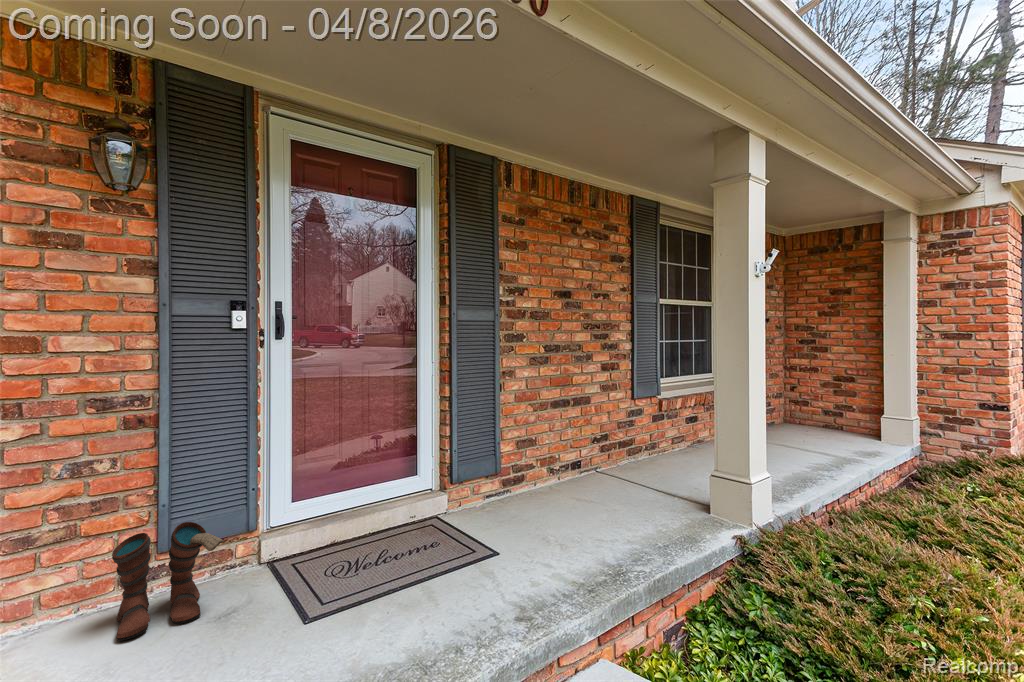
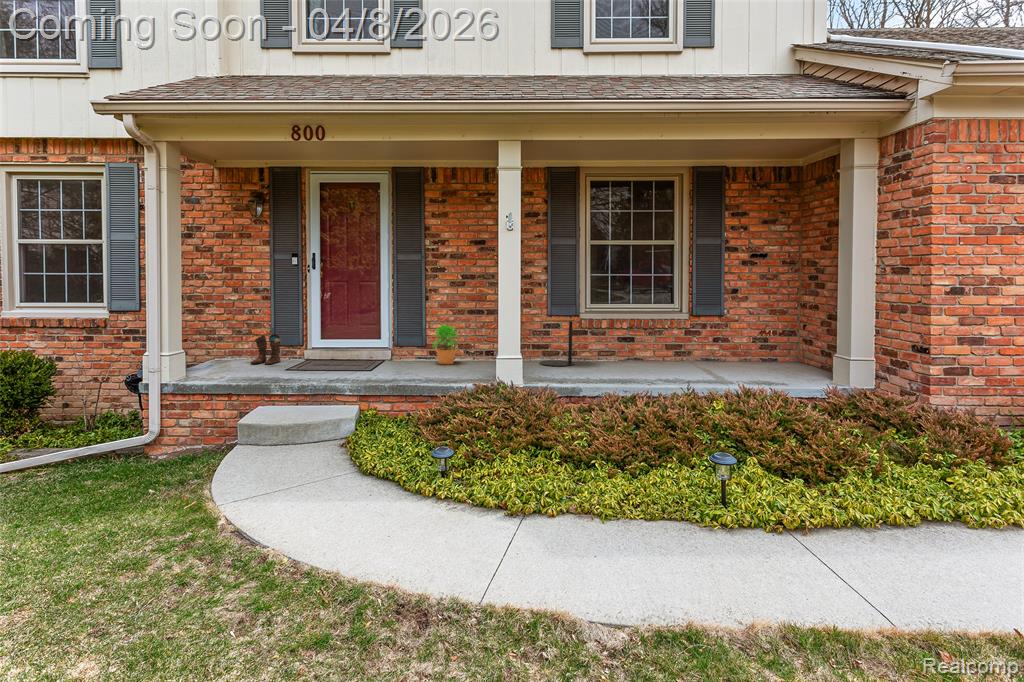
side table: none [639,400,689,471] -> present [539,318,575,366]
potted plant: none [522,429,580,502] -> present [434,325,458,364]

